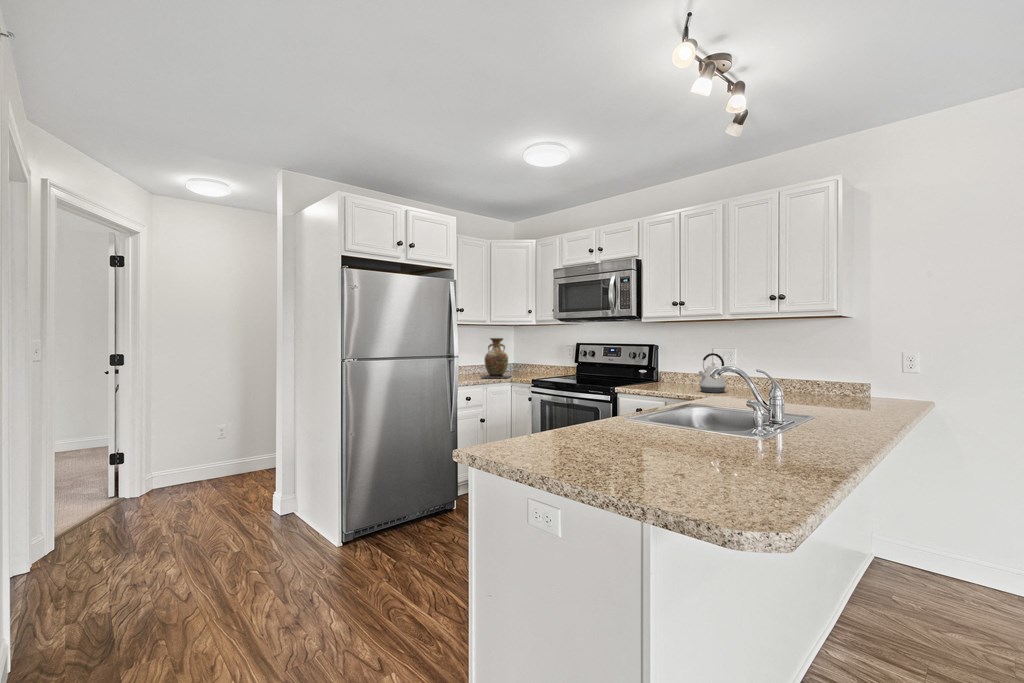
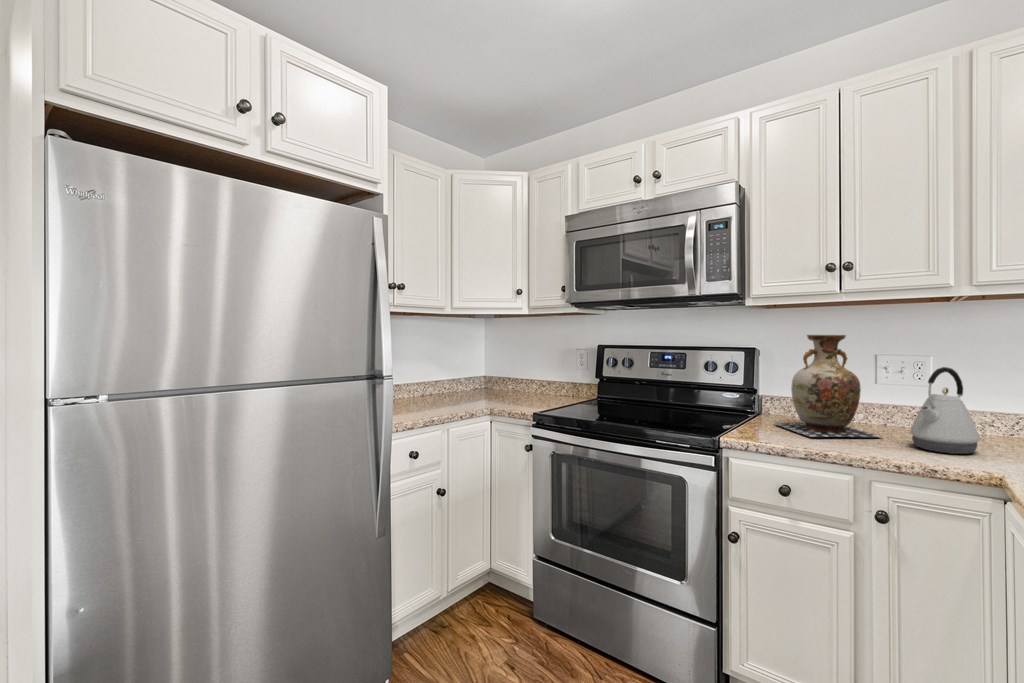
vase: present [482,338,510,378] -> present [775,335,881,437]

